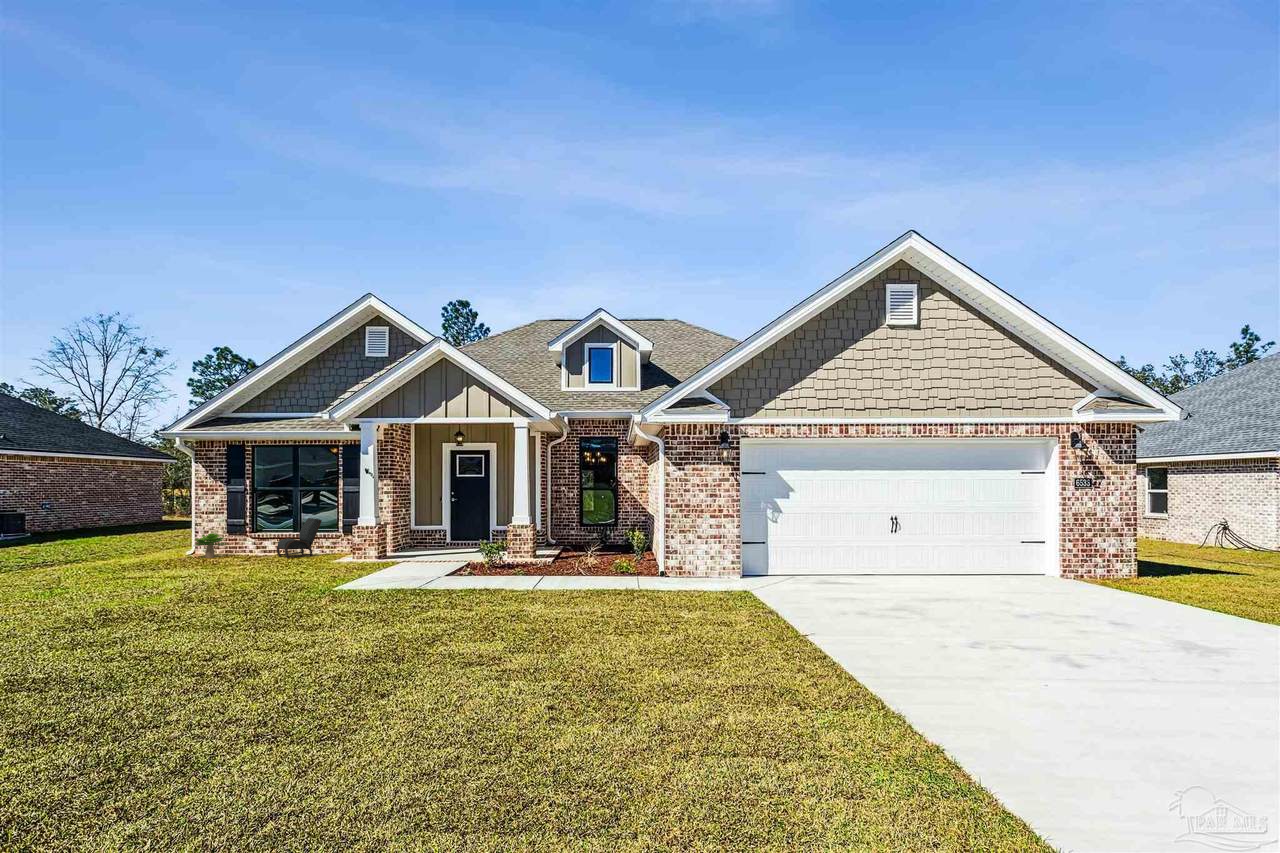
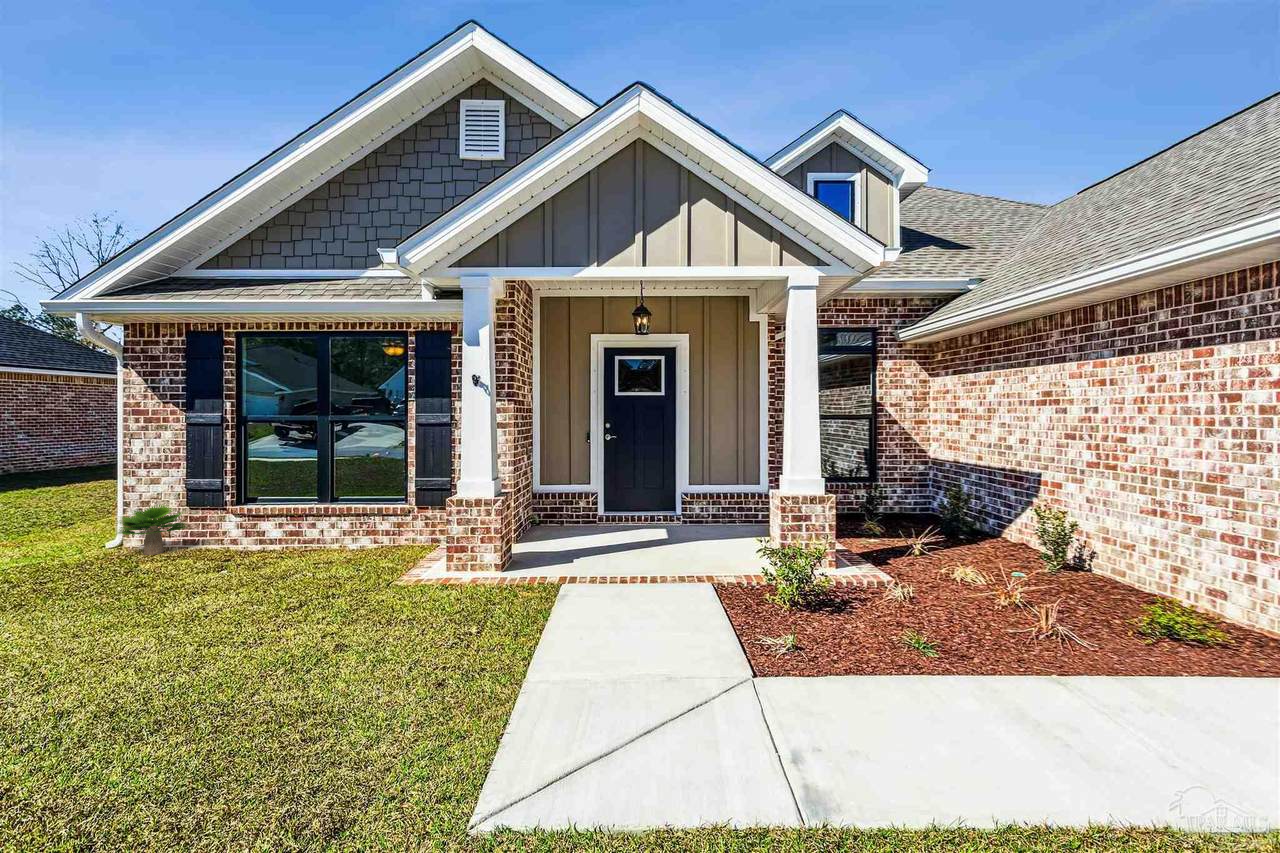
lounge chair: present [277,518,322,558] -> none [286,475,372,559]

